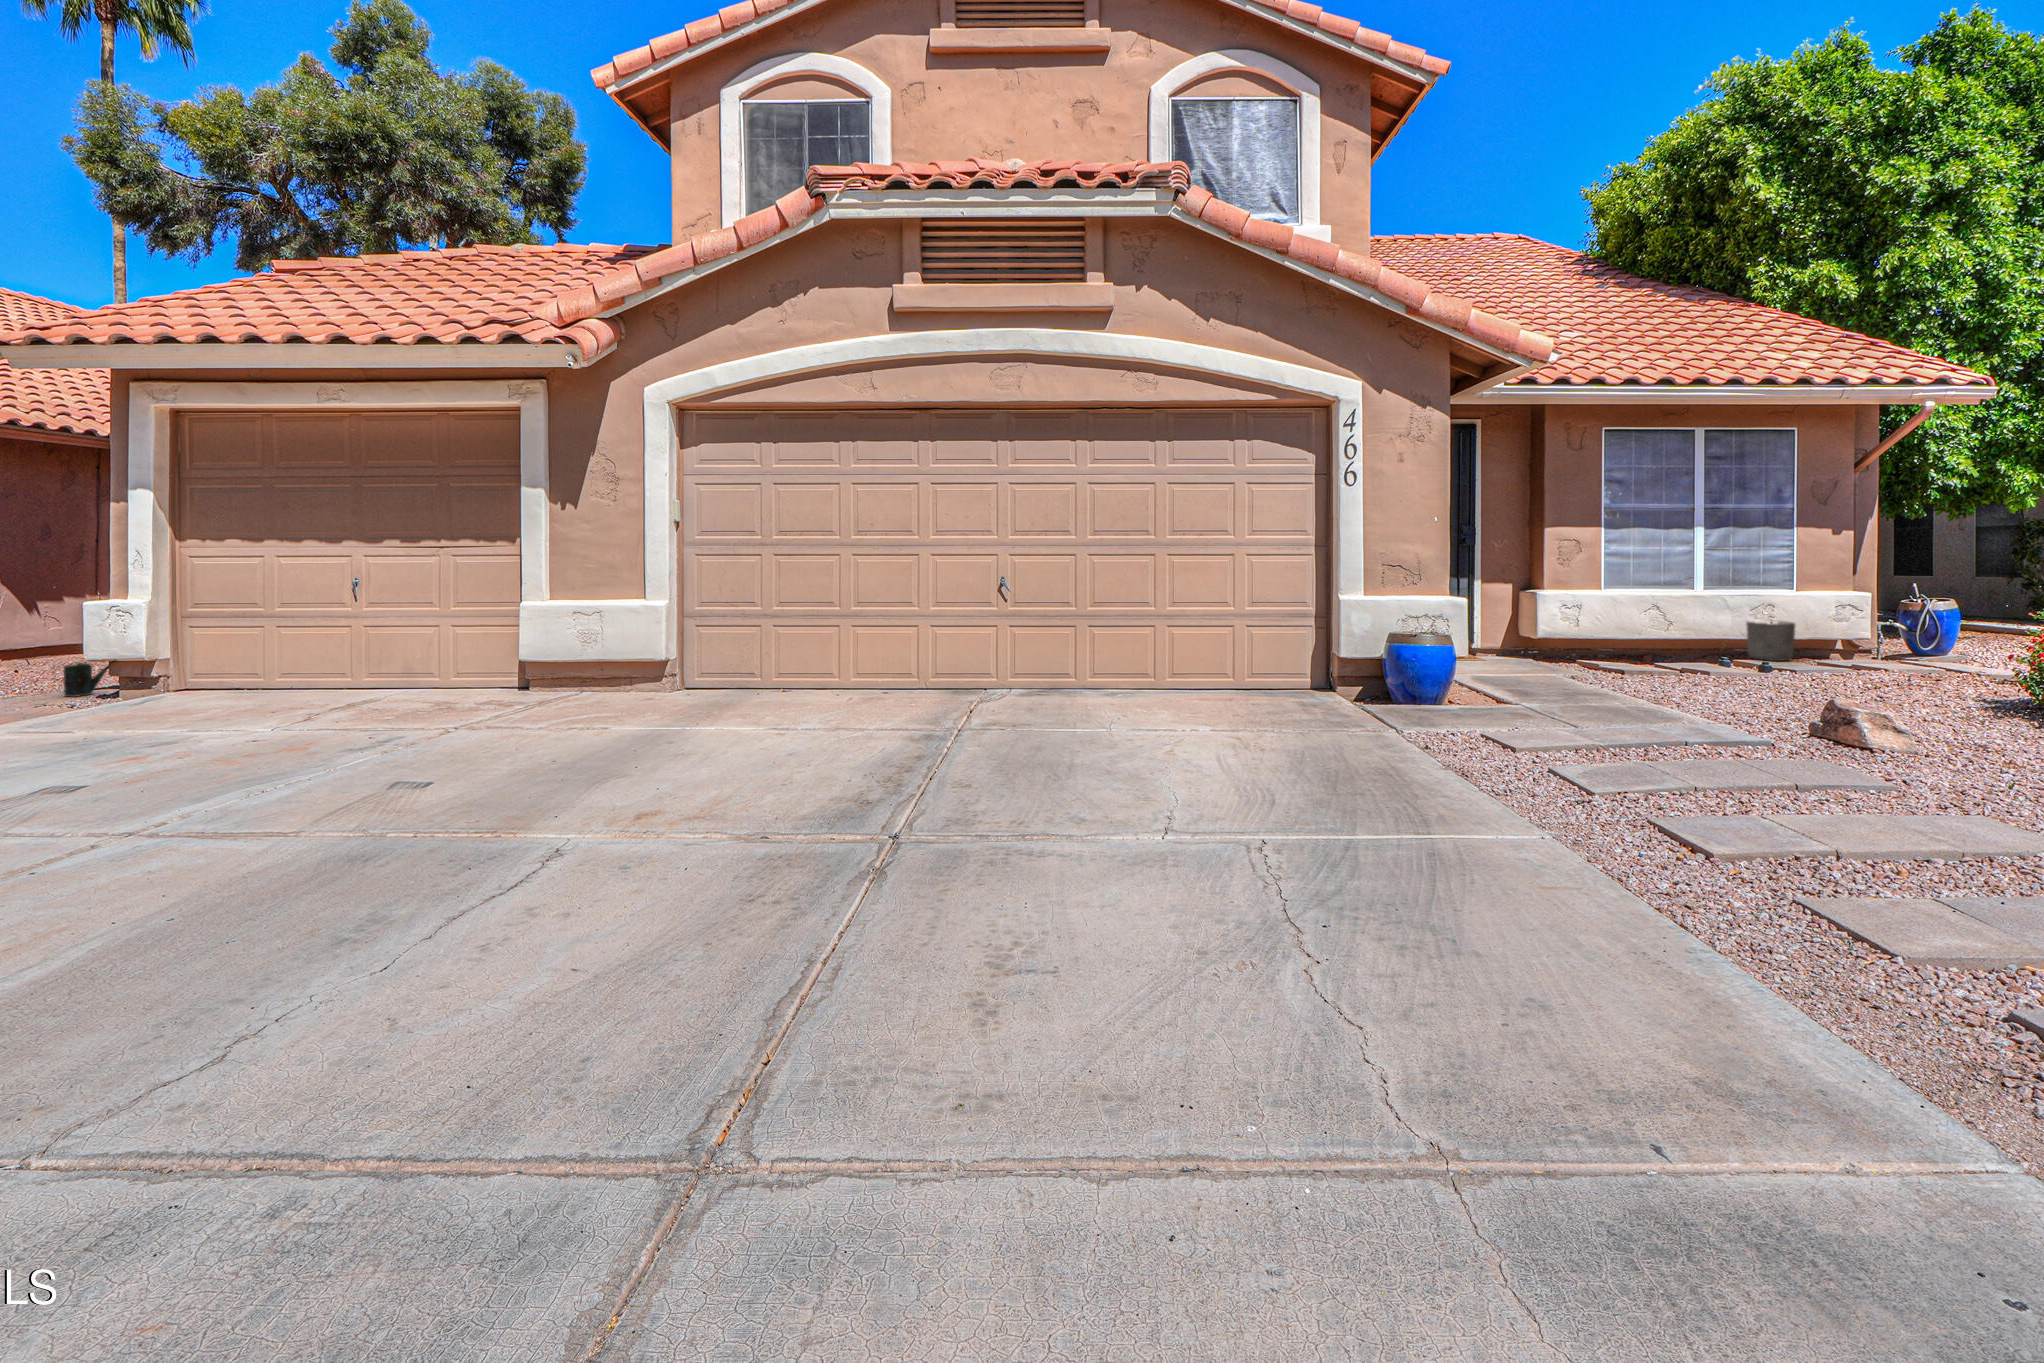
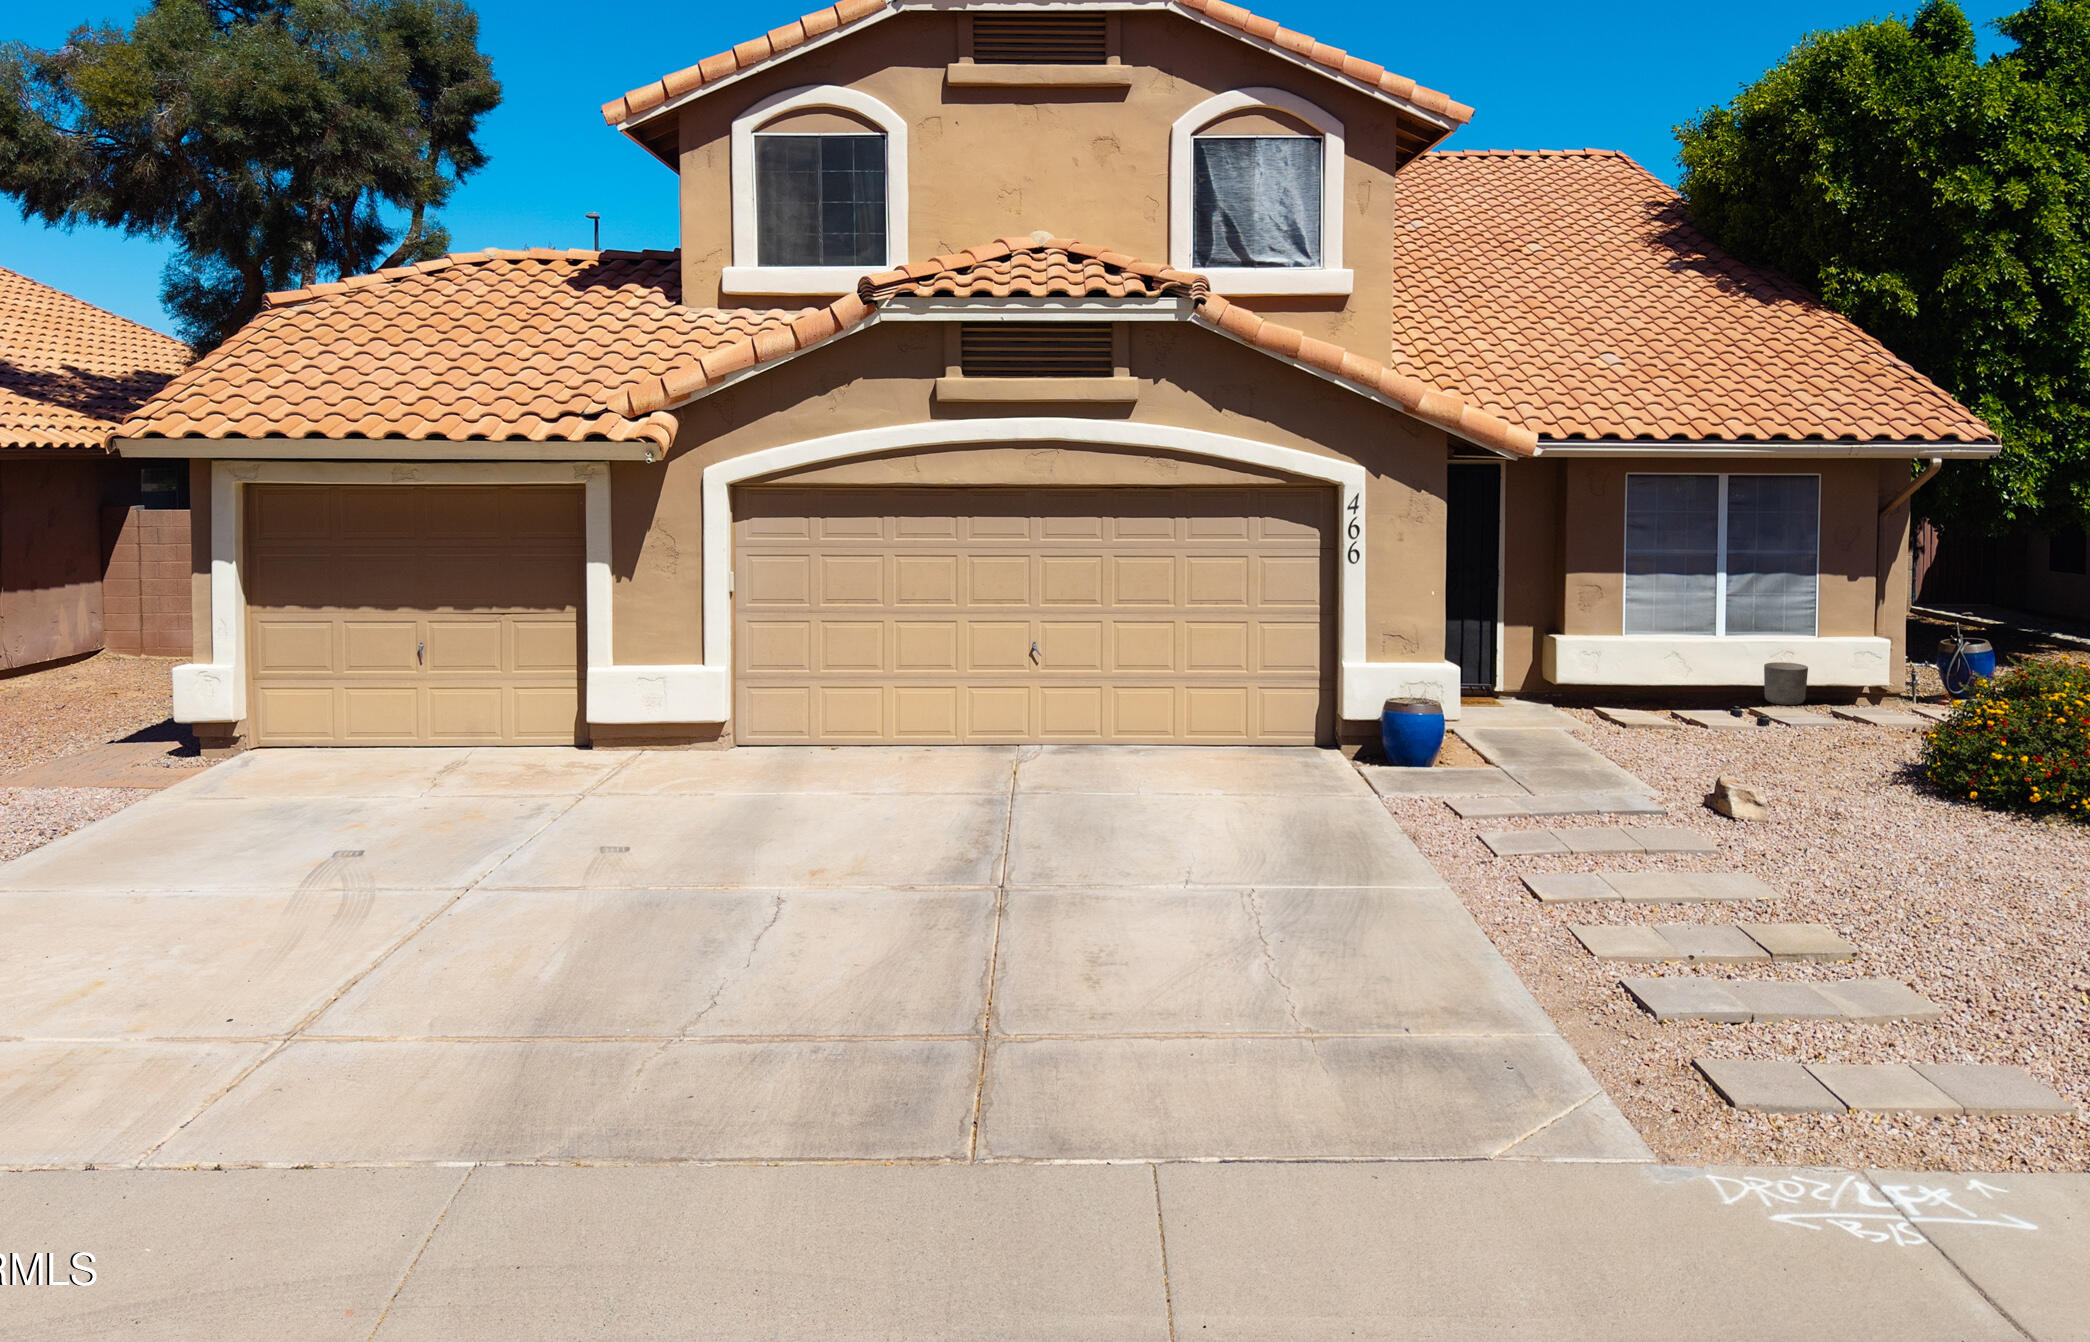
watering can: present [53,660,117,697] -> none [148,727,199,765]

